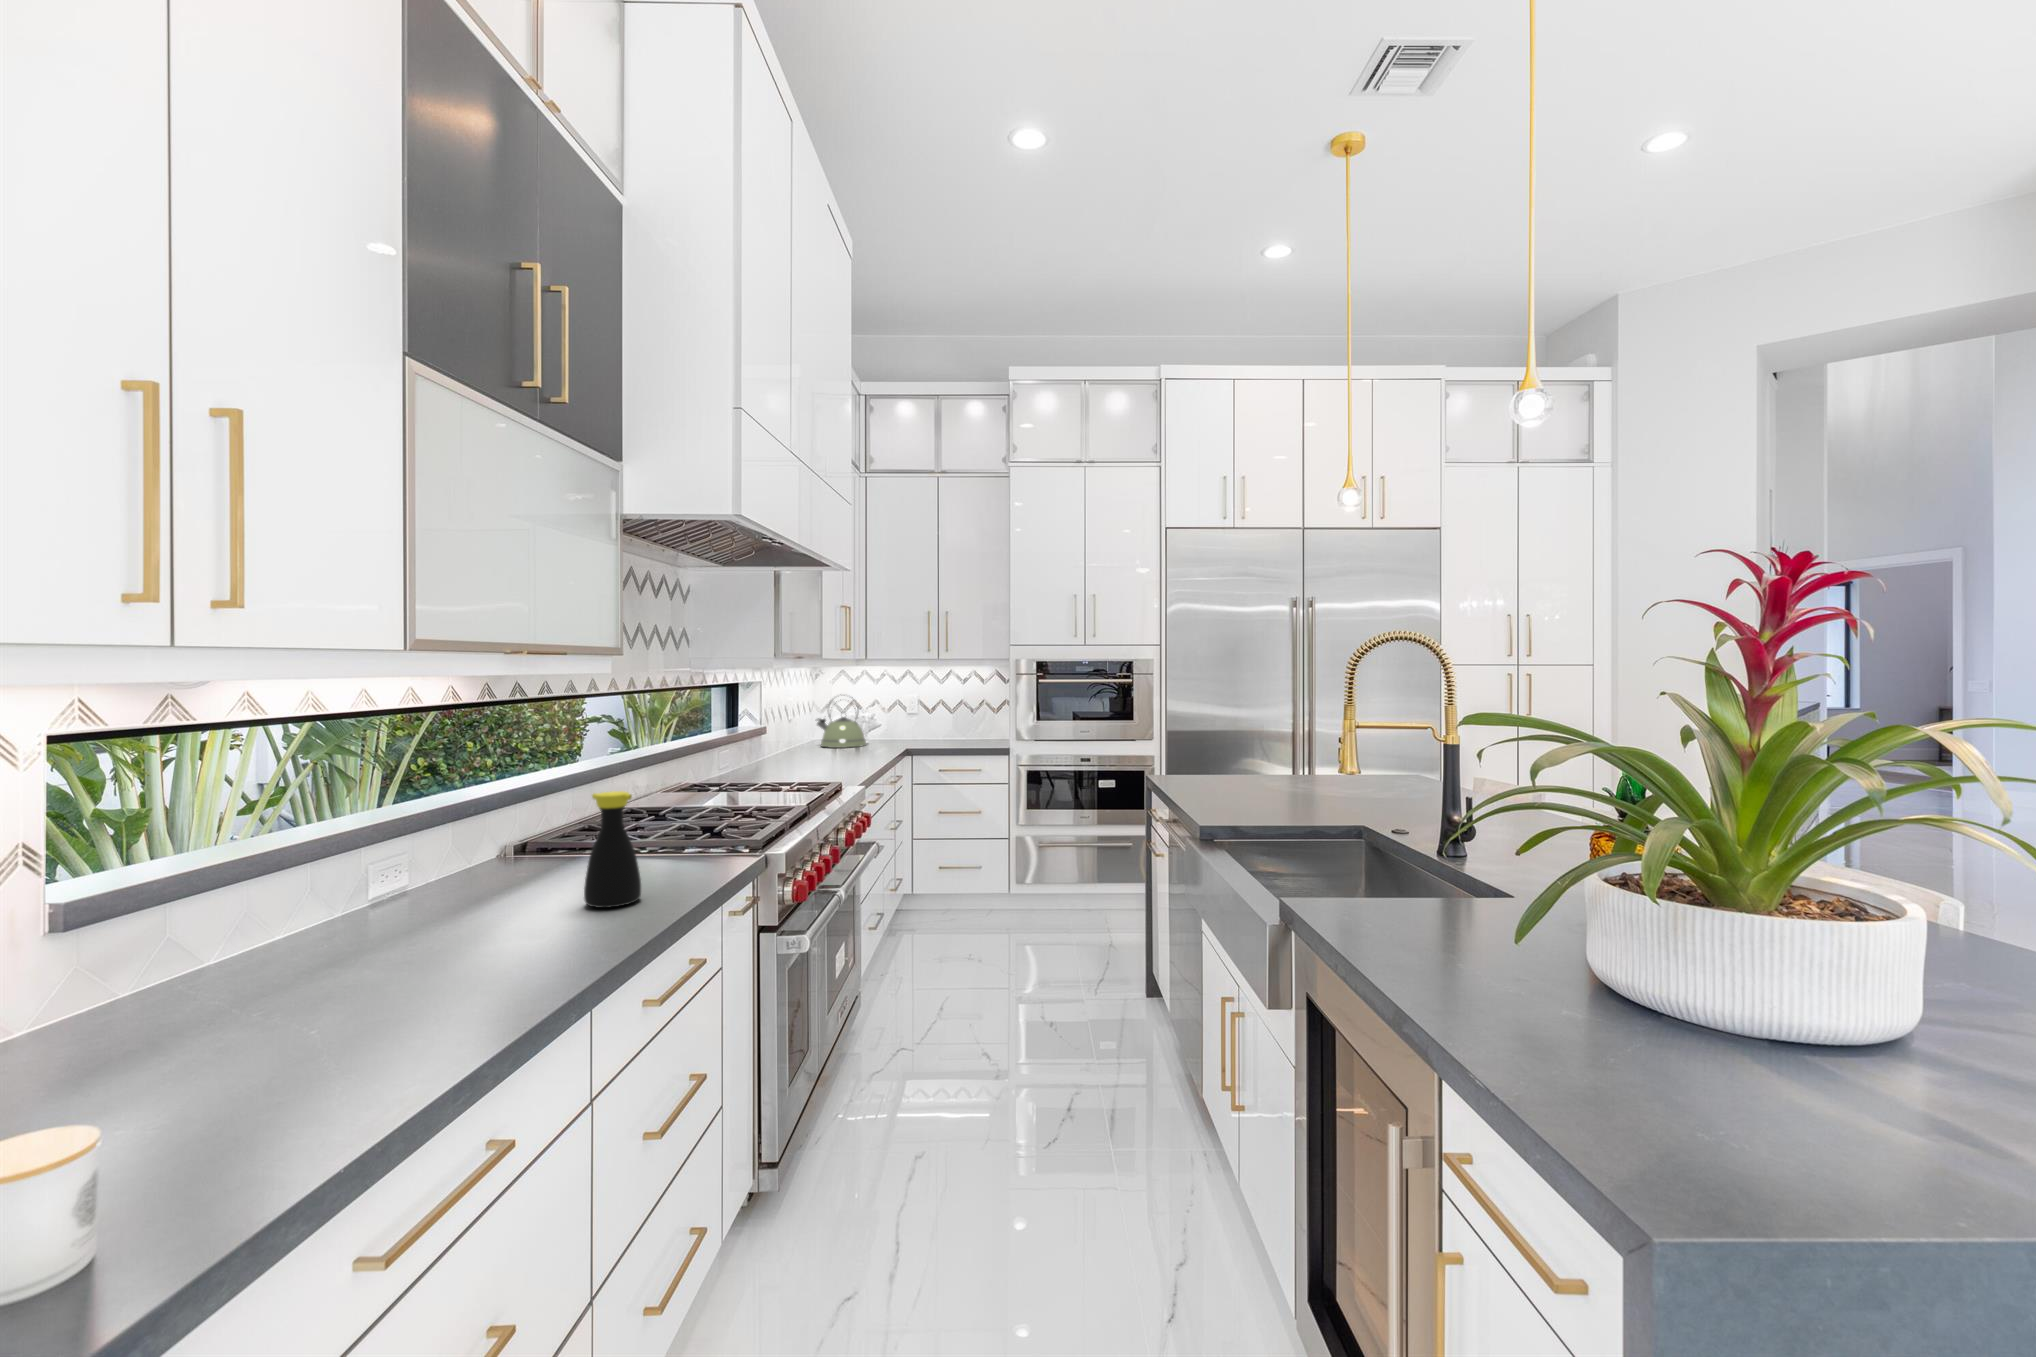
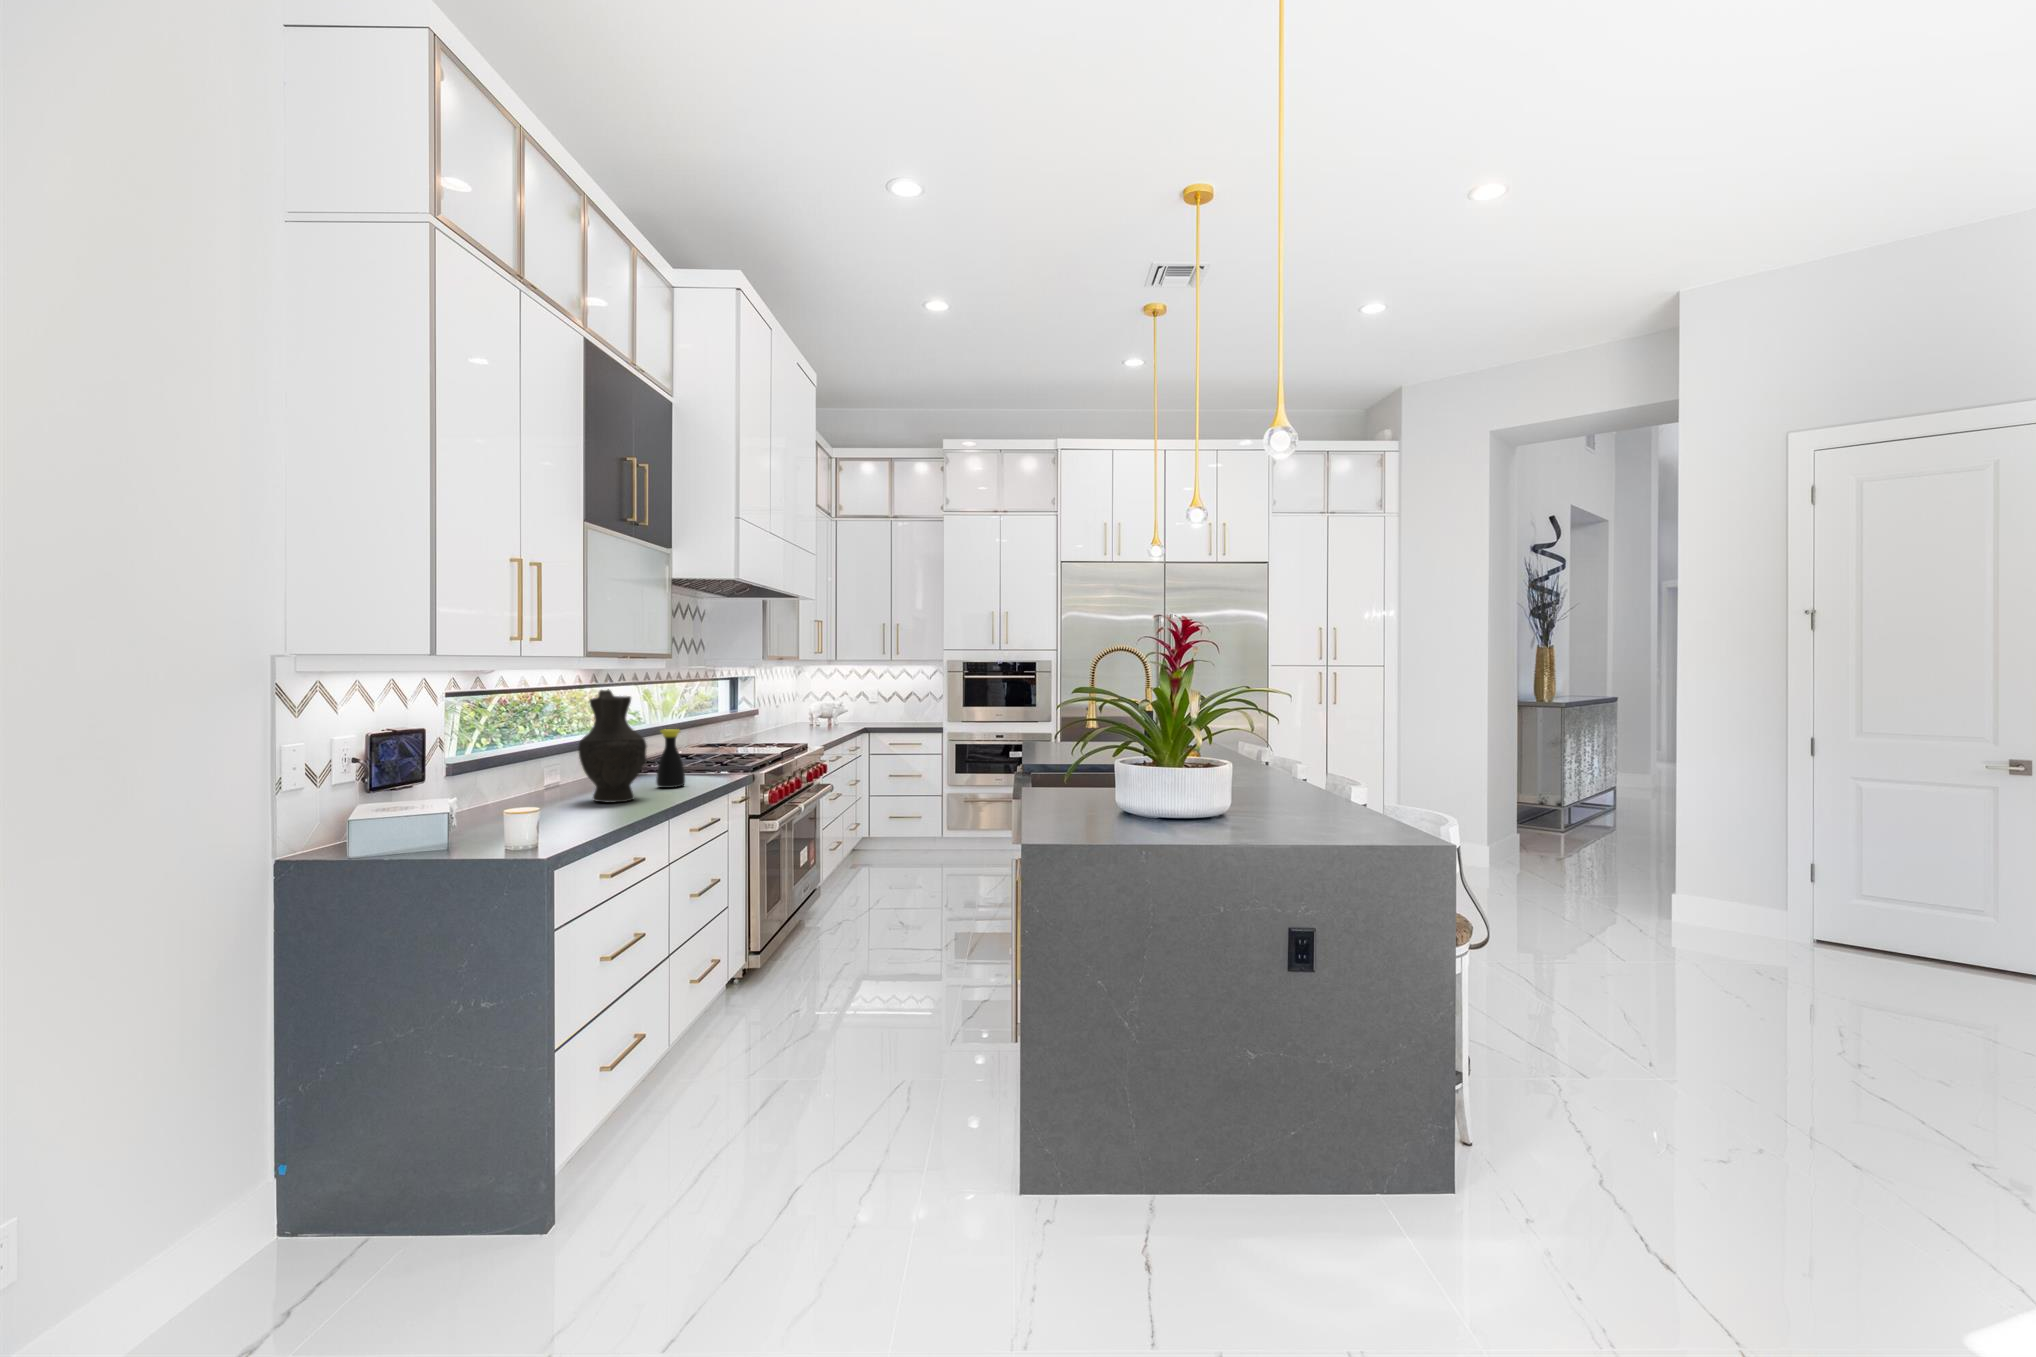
kettle: present [817,697,866,748] -> none [796,687,835,727]
decorative vase: none [395,719,550,971] -> present [578,689,647,802]

